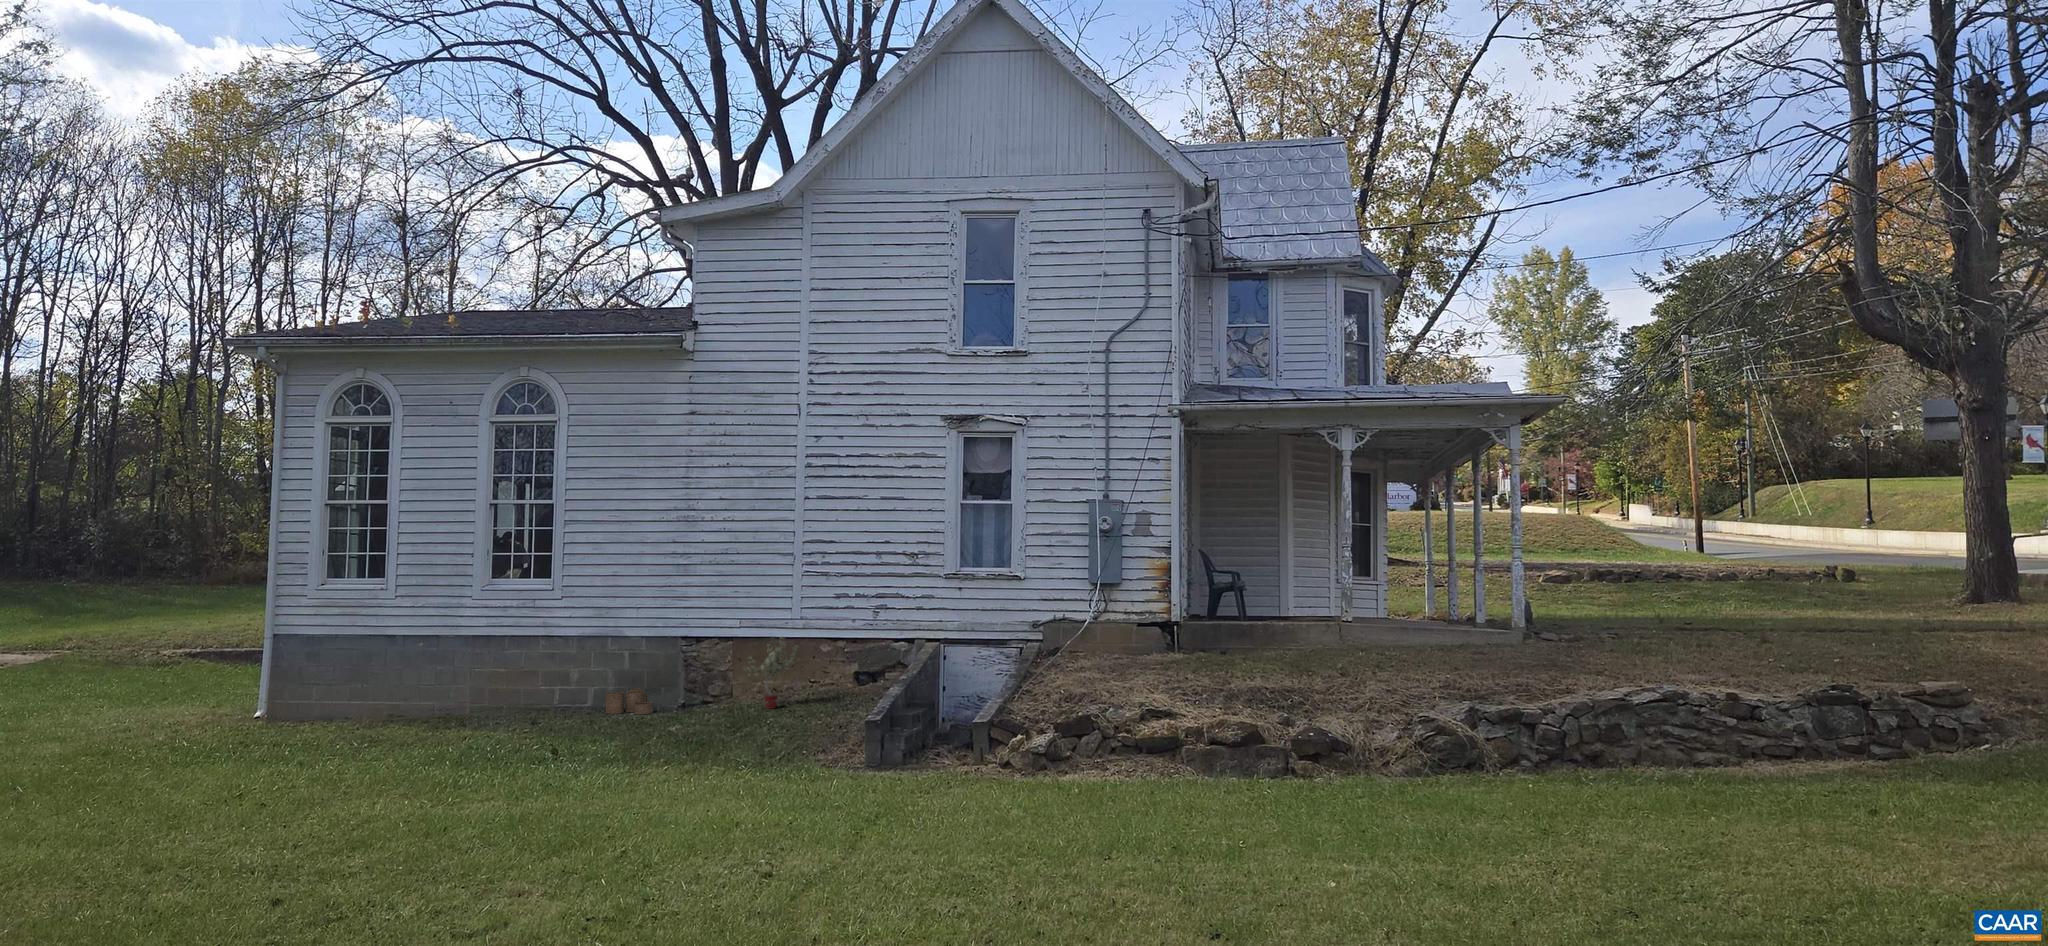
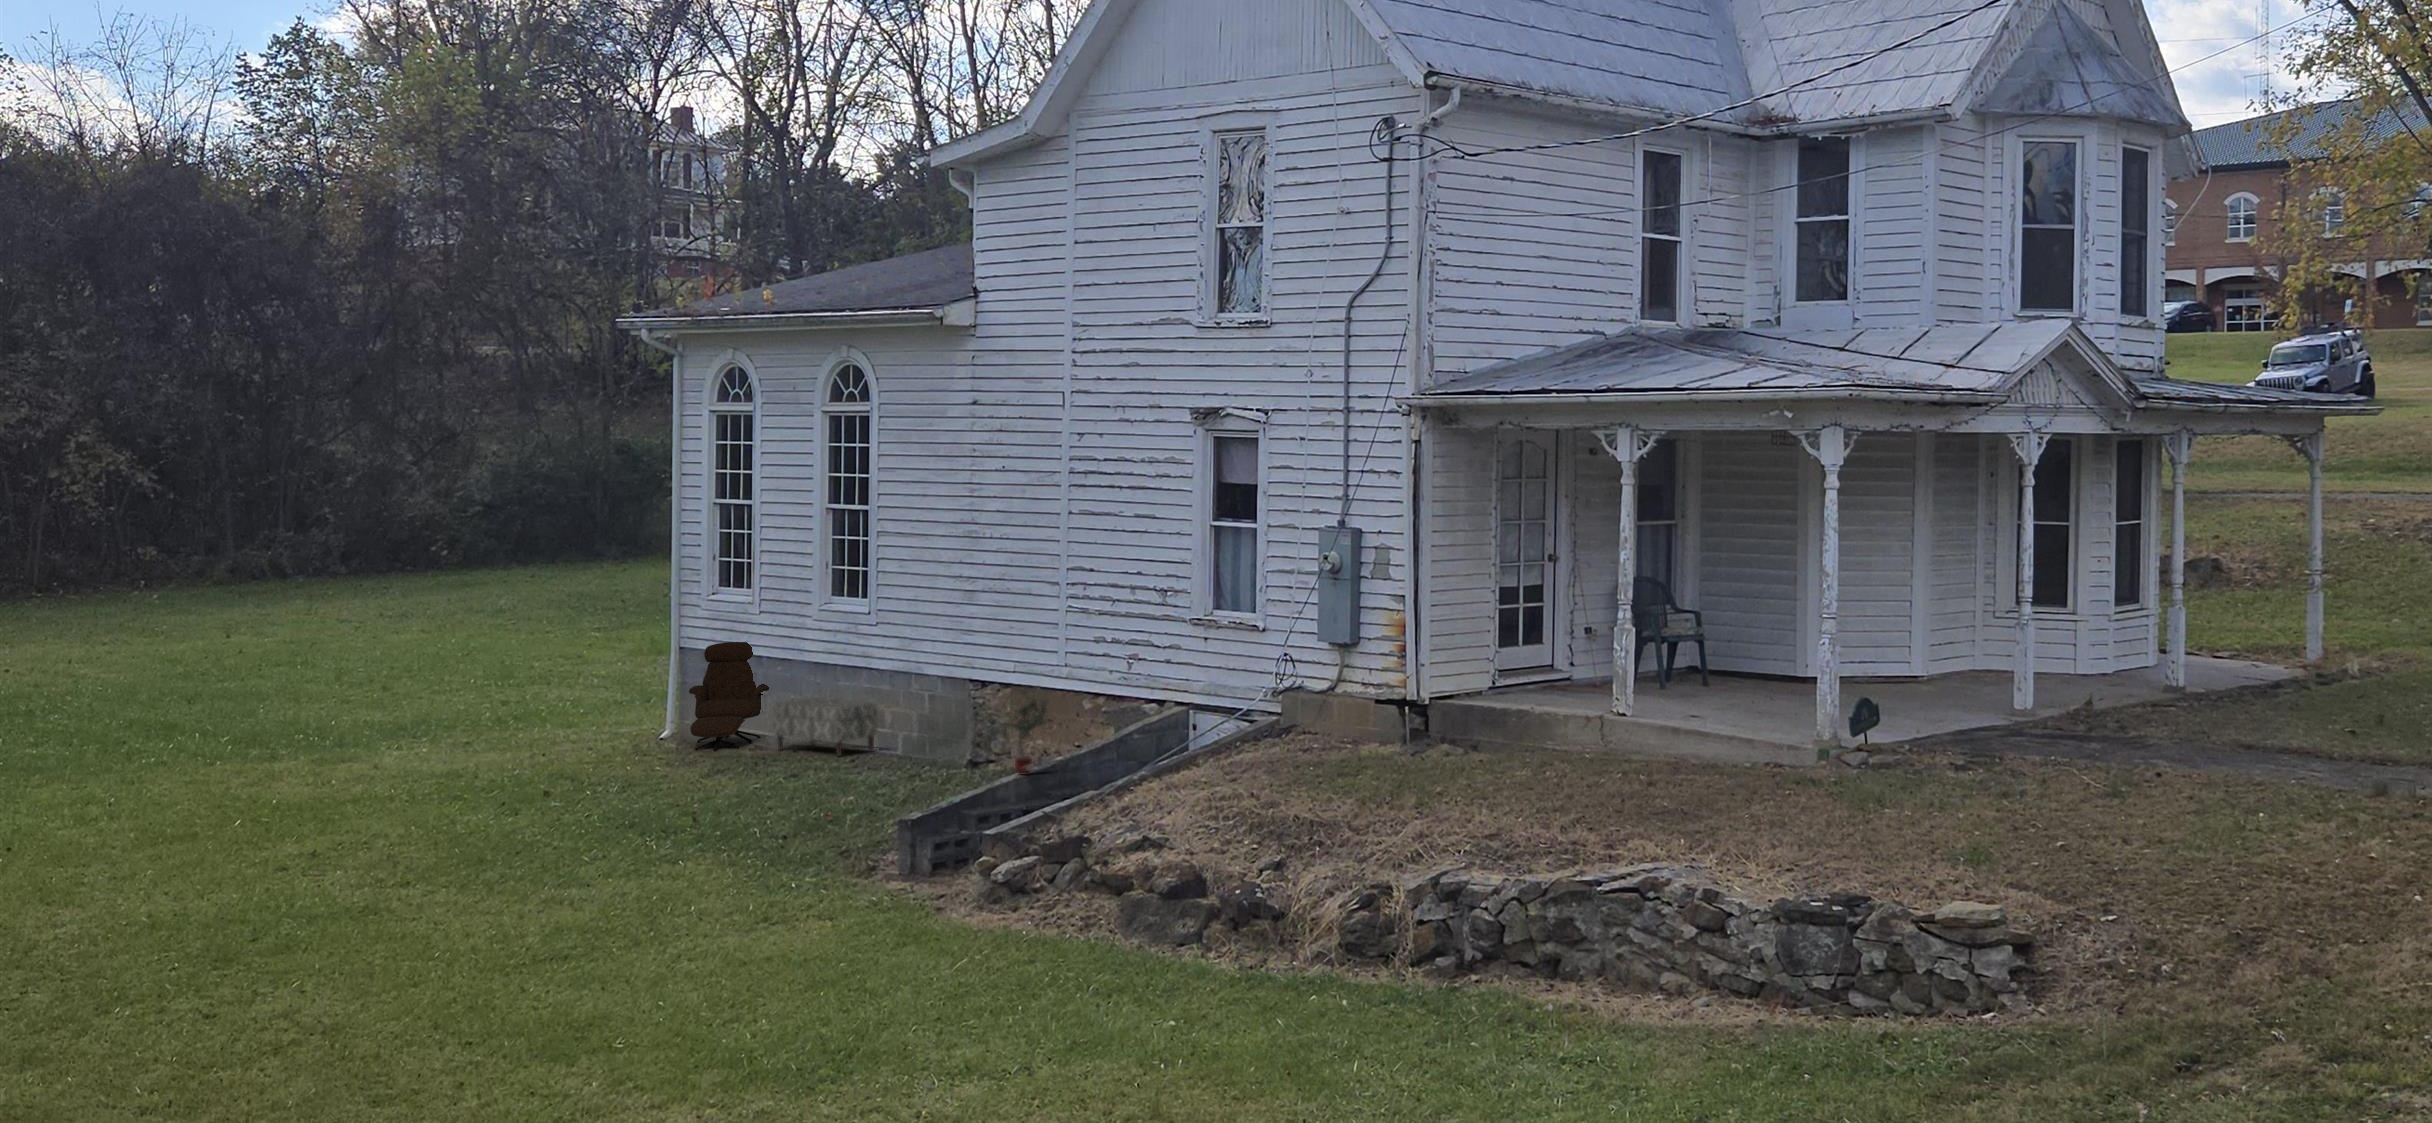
lounge chair: none [344,624,423,719] -> present [689,642,769,751]
bench: none [463,665,567,713] -> present [773,697,878,756]
woven basket: present [605,687,653,714] -> none [872,734,937,769]

